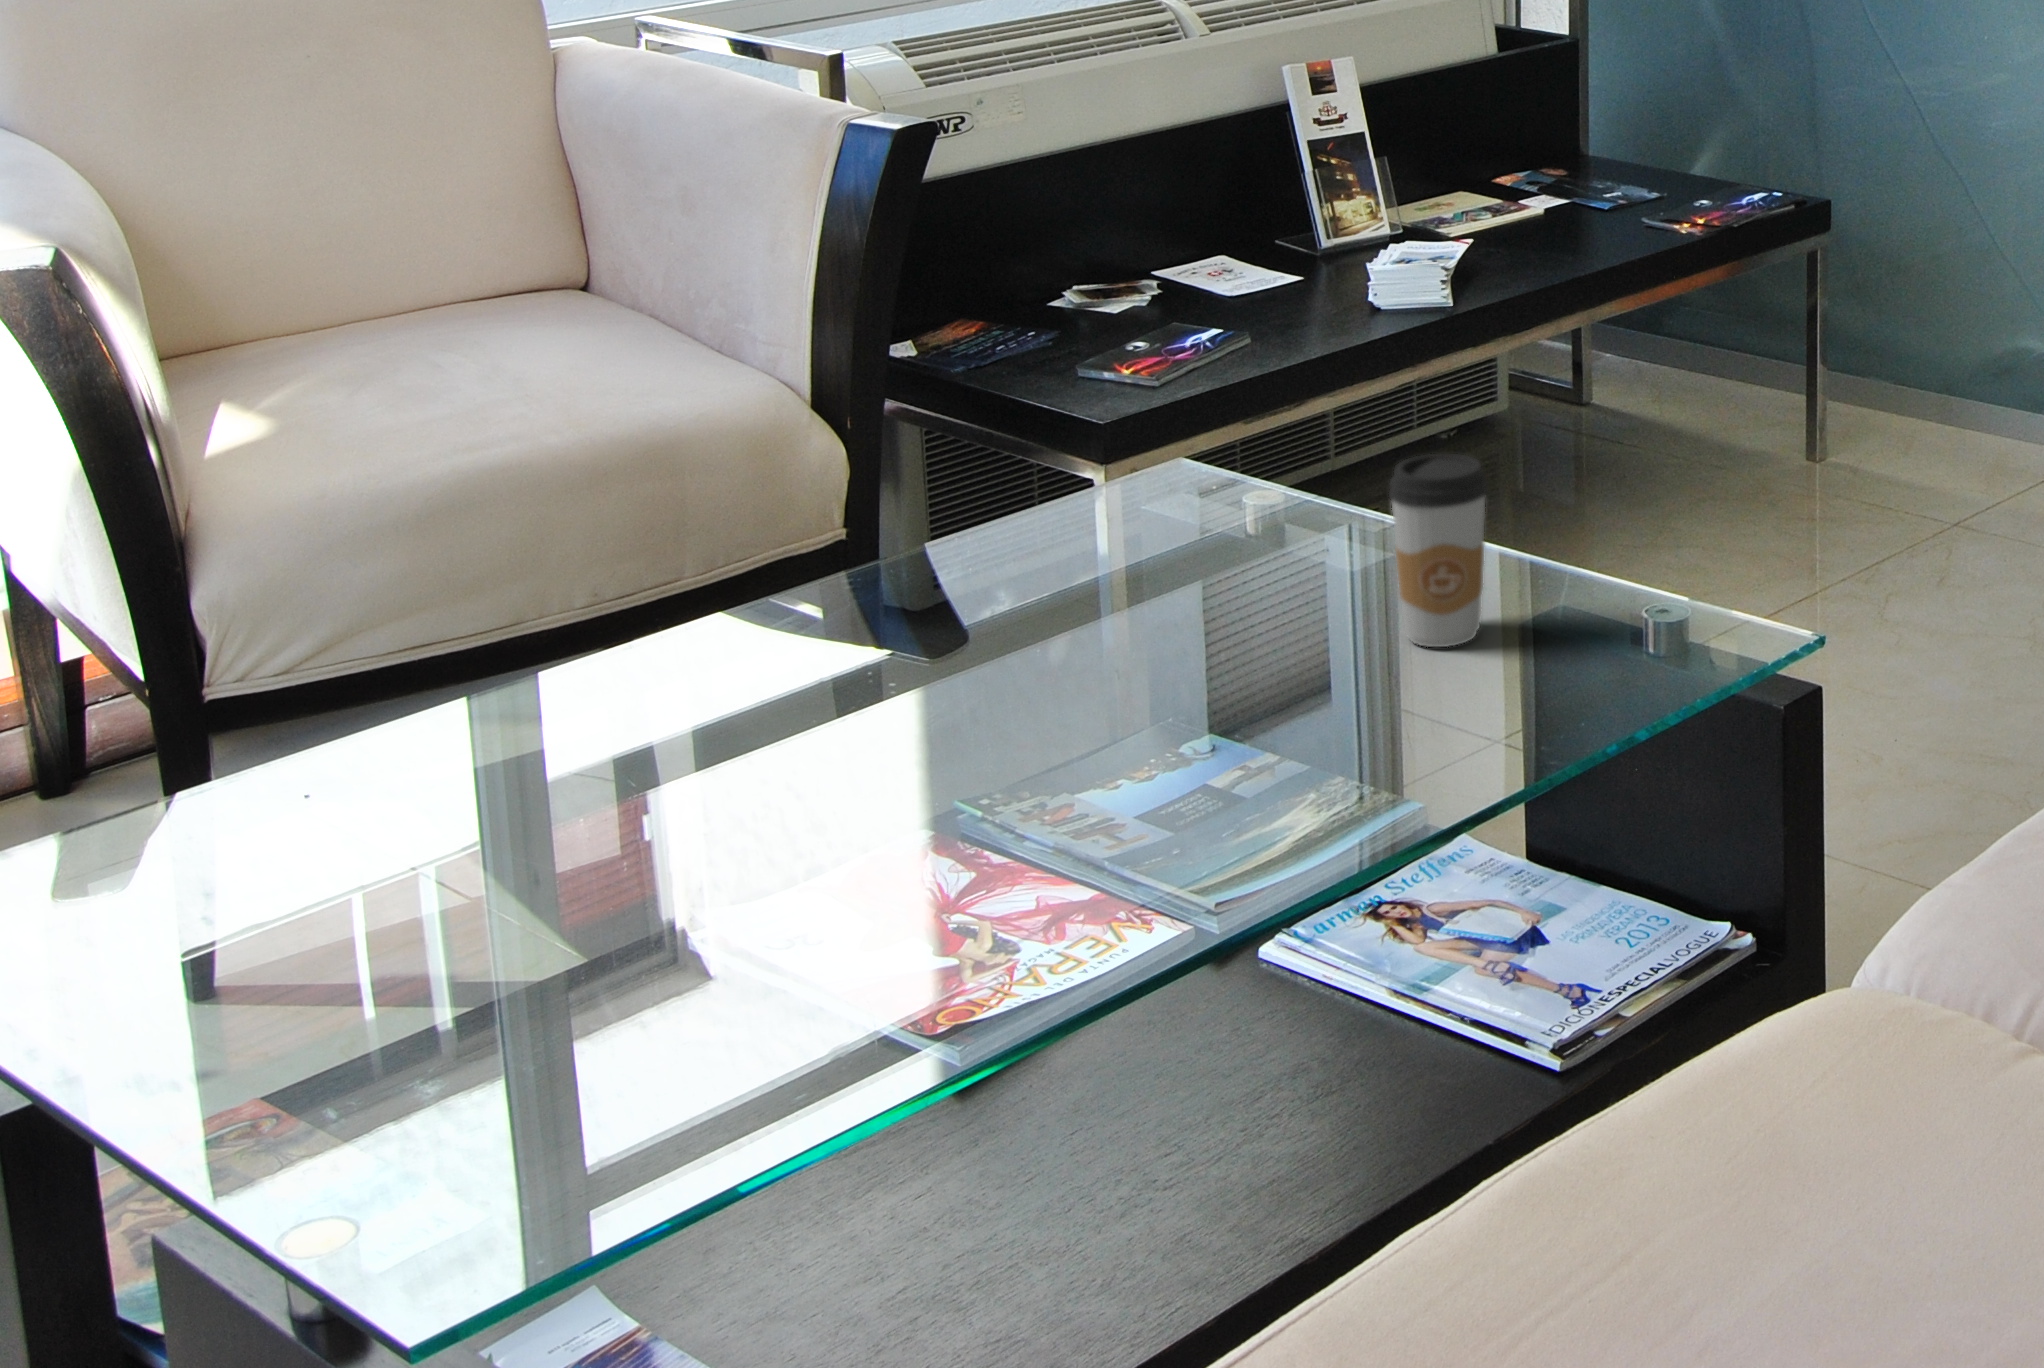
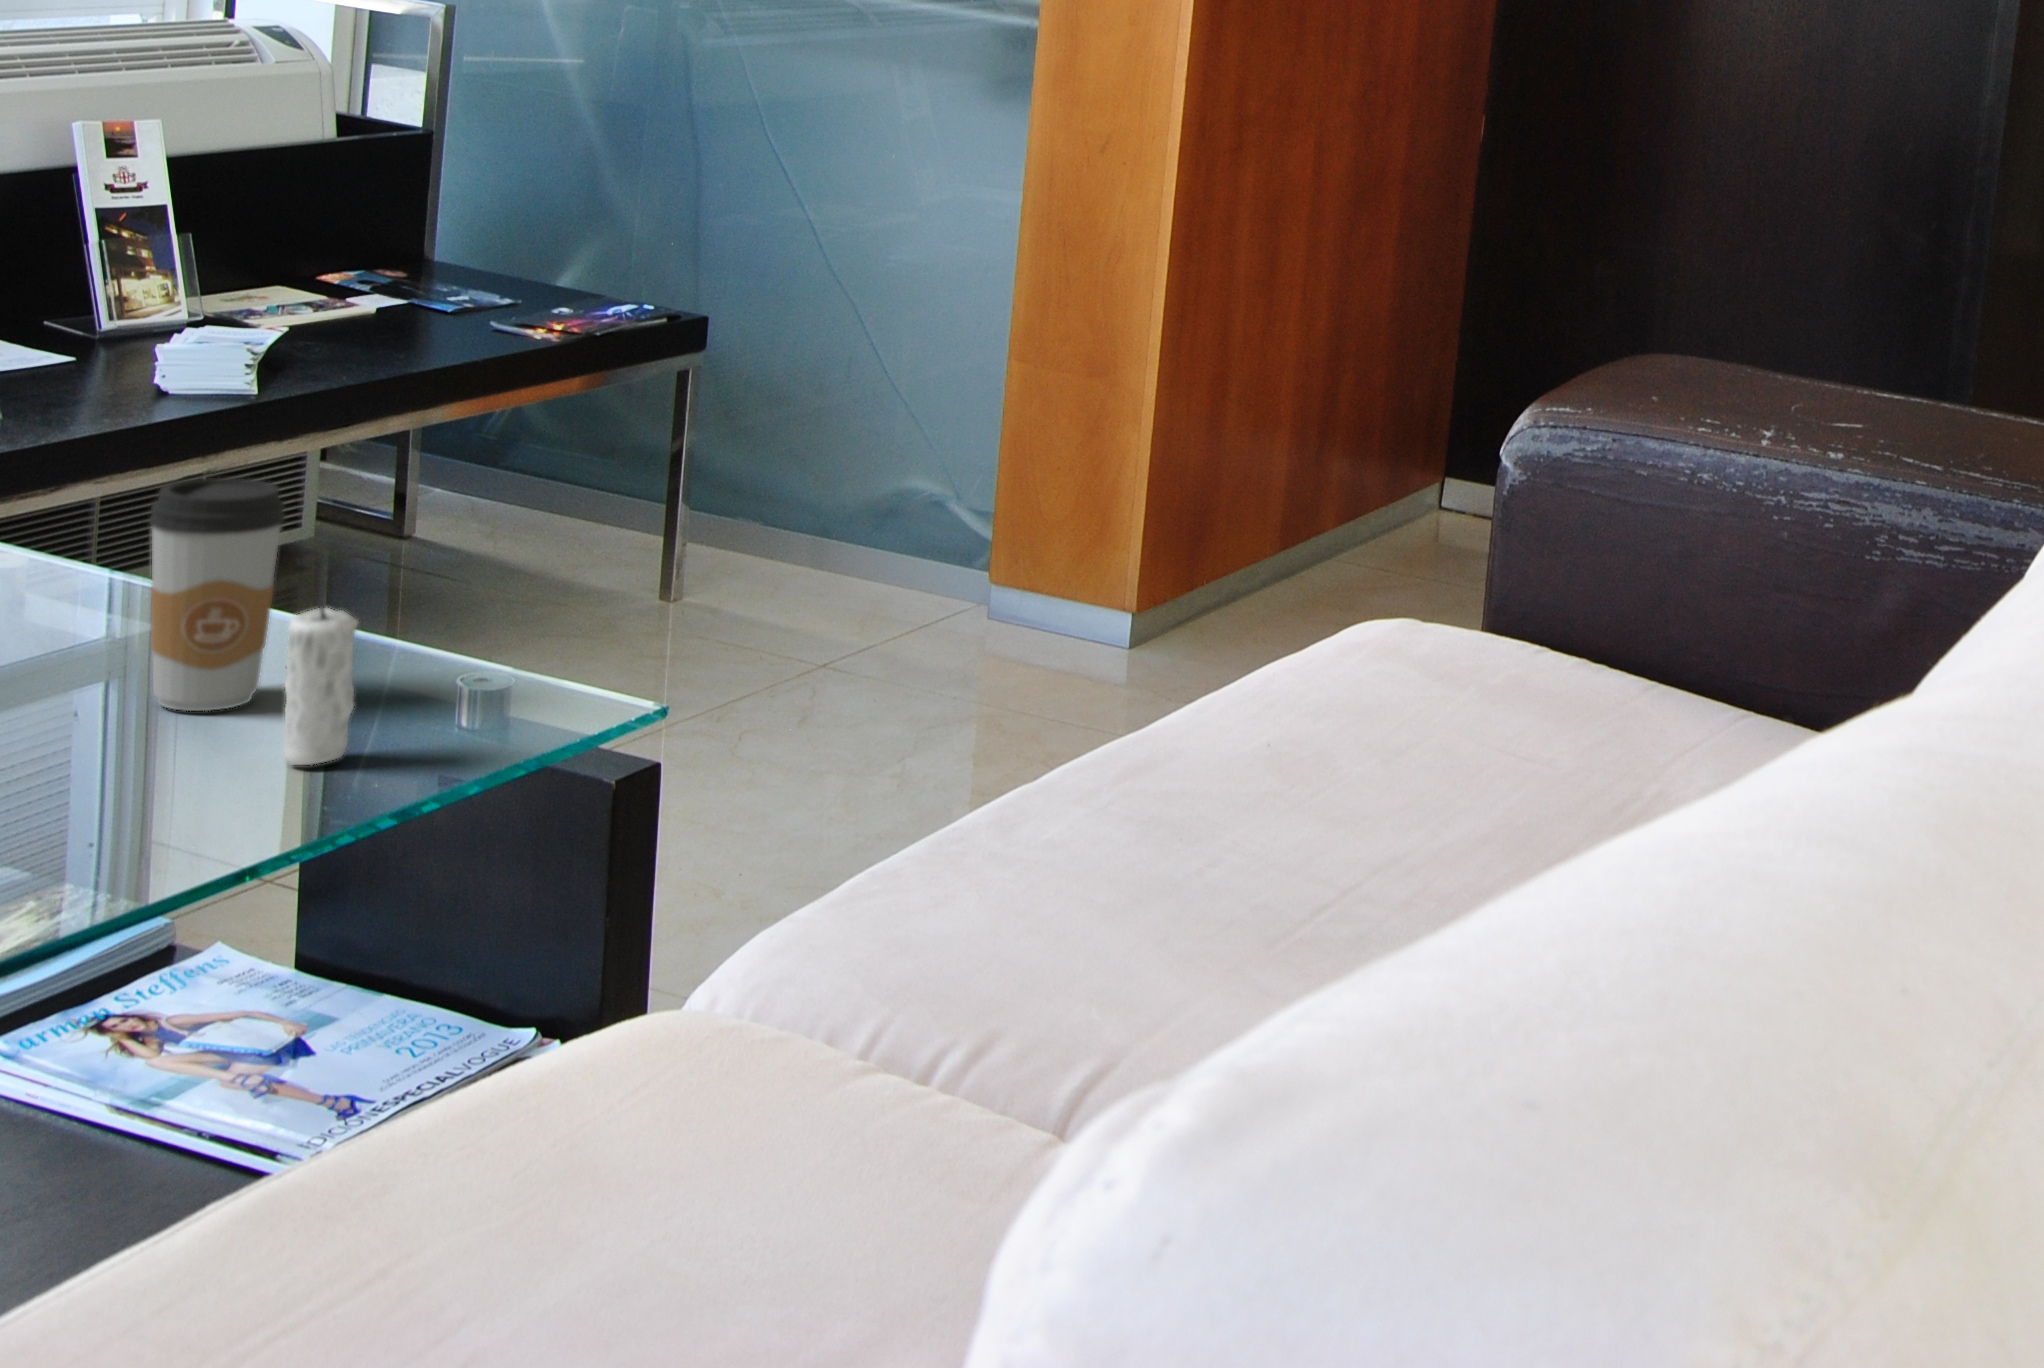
candle: none [1493,560,1547,707] -> present [284,595,358,765]

